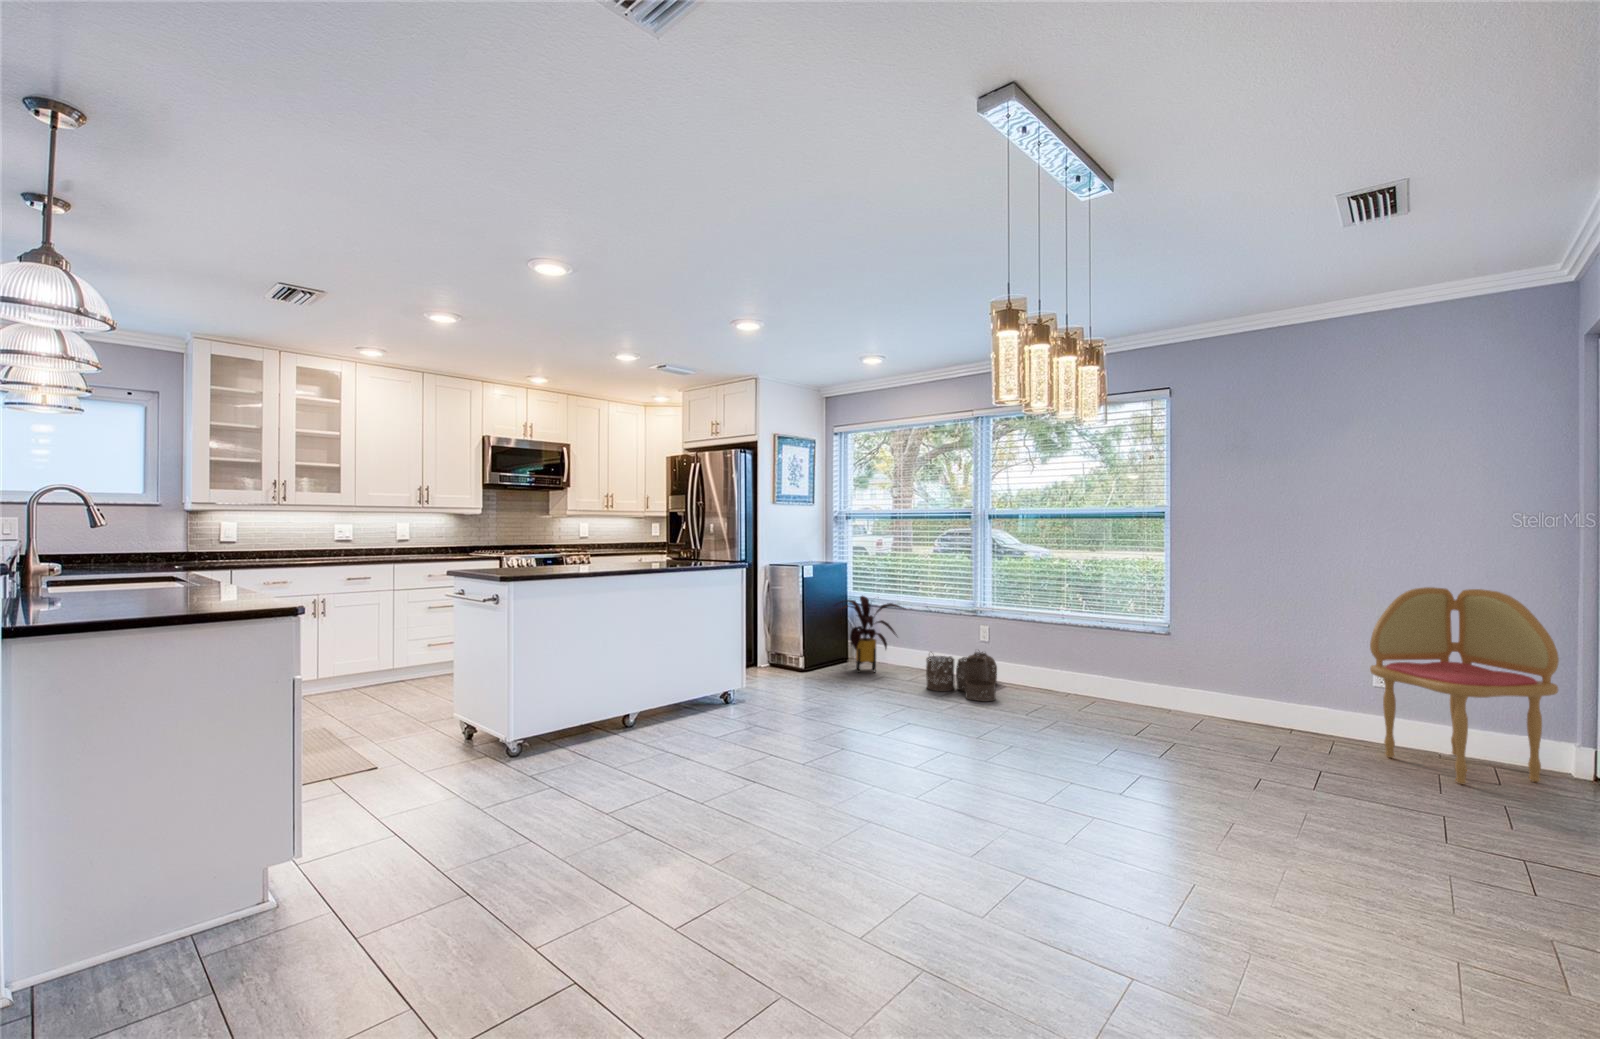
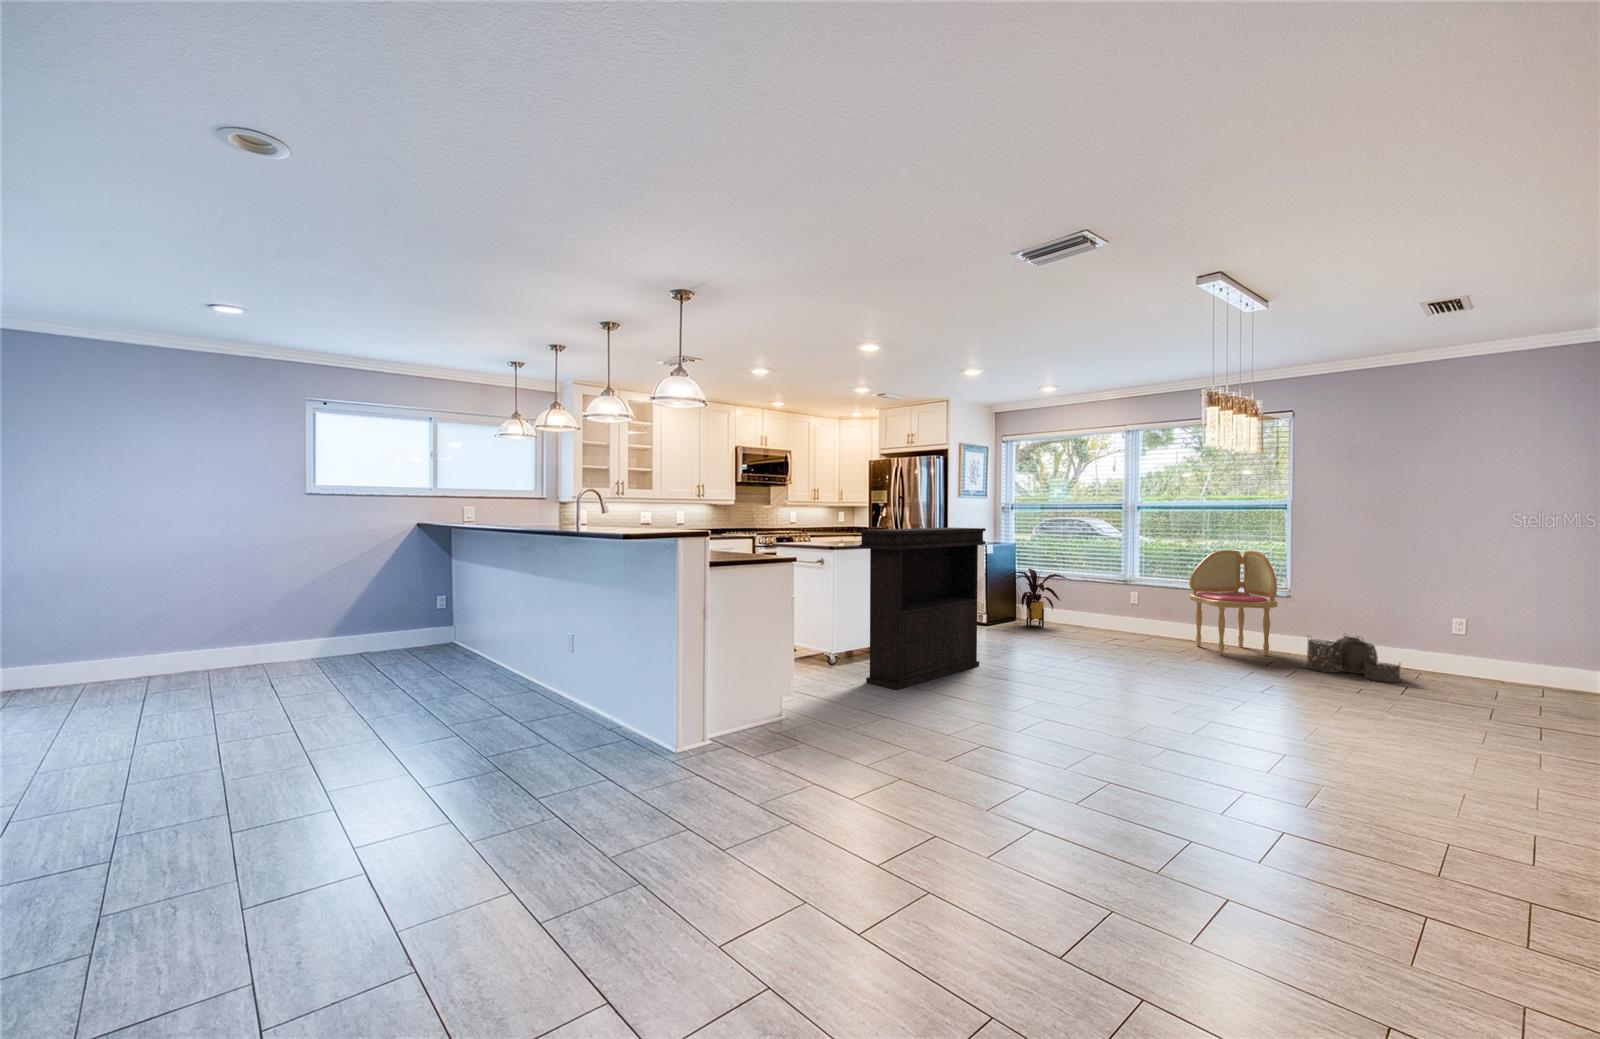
console table: none [515,545,746,811] -> present [859,528,986,690]
dining chair: present [1370,587,1559,784] -> present [1189,550,1278,656]
woven basket: present [926,651,997,701] -> present [1307,636,1400,682]

